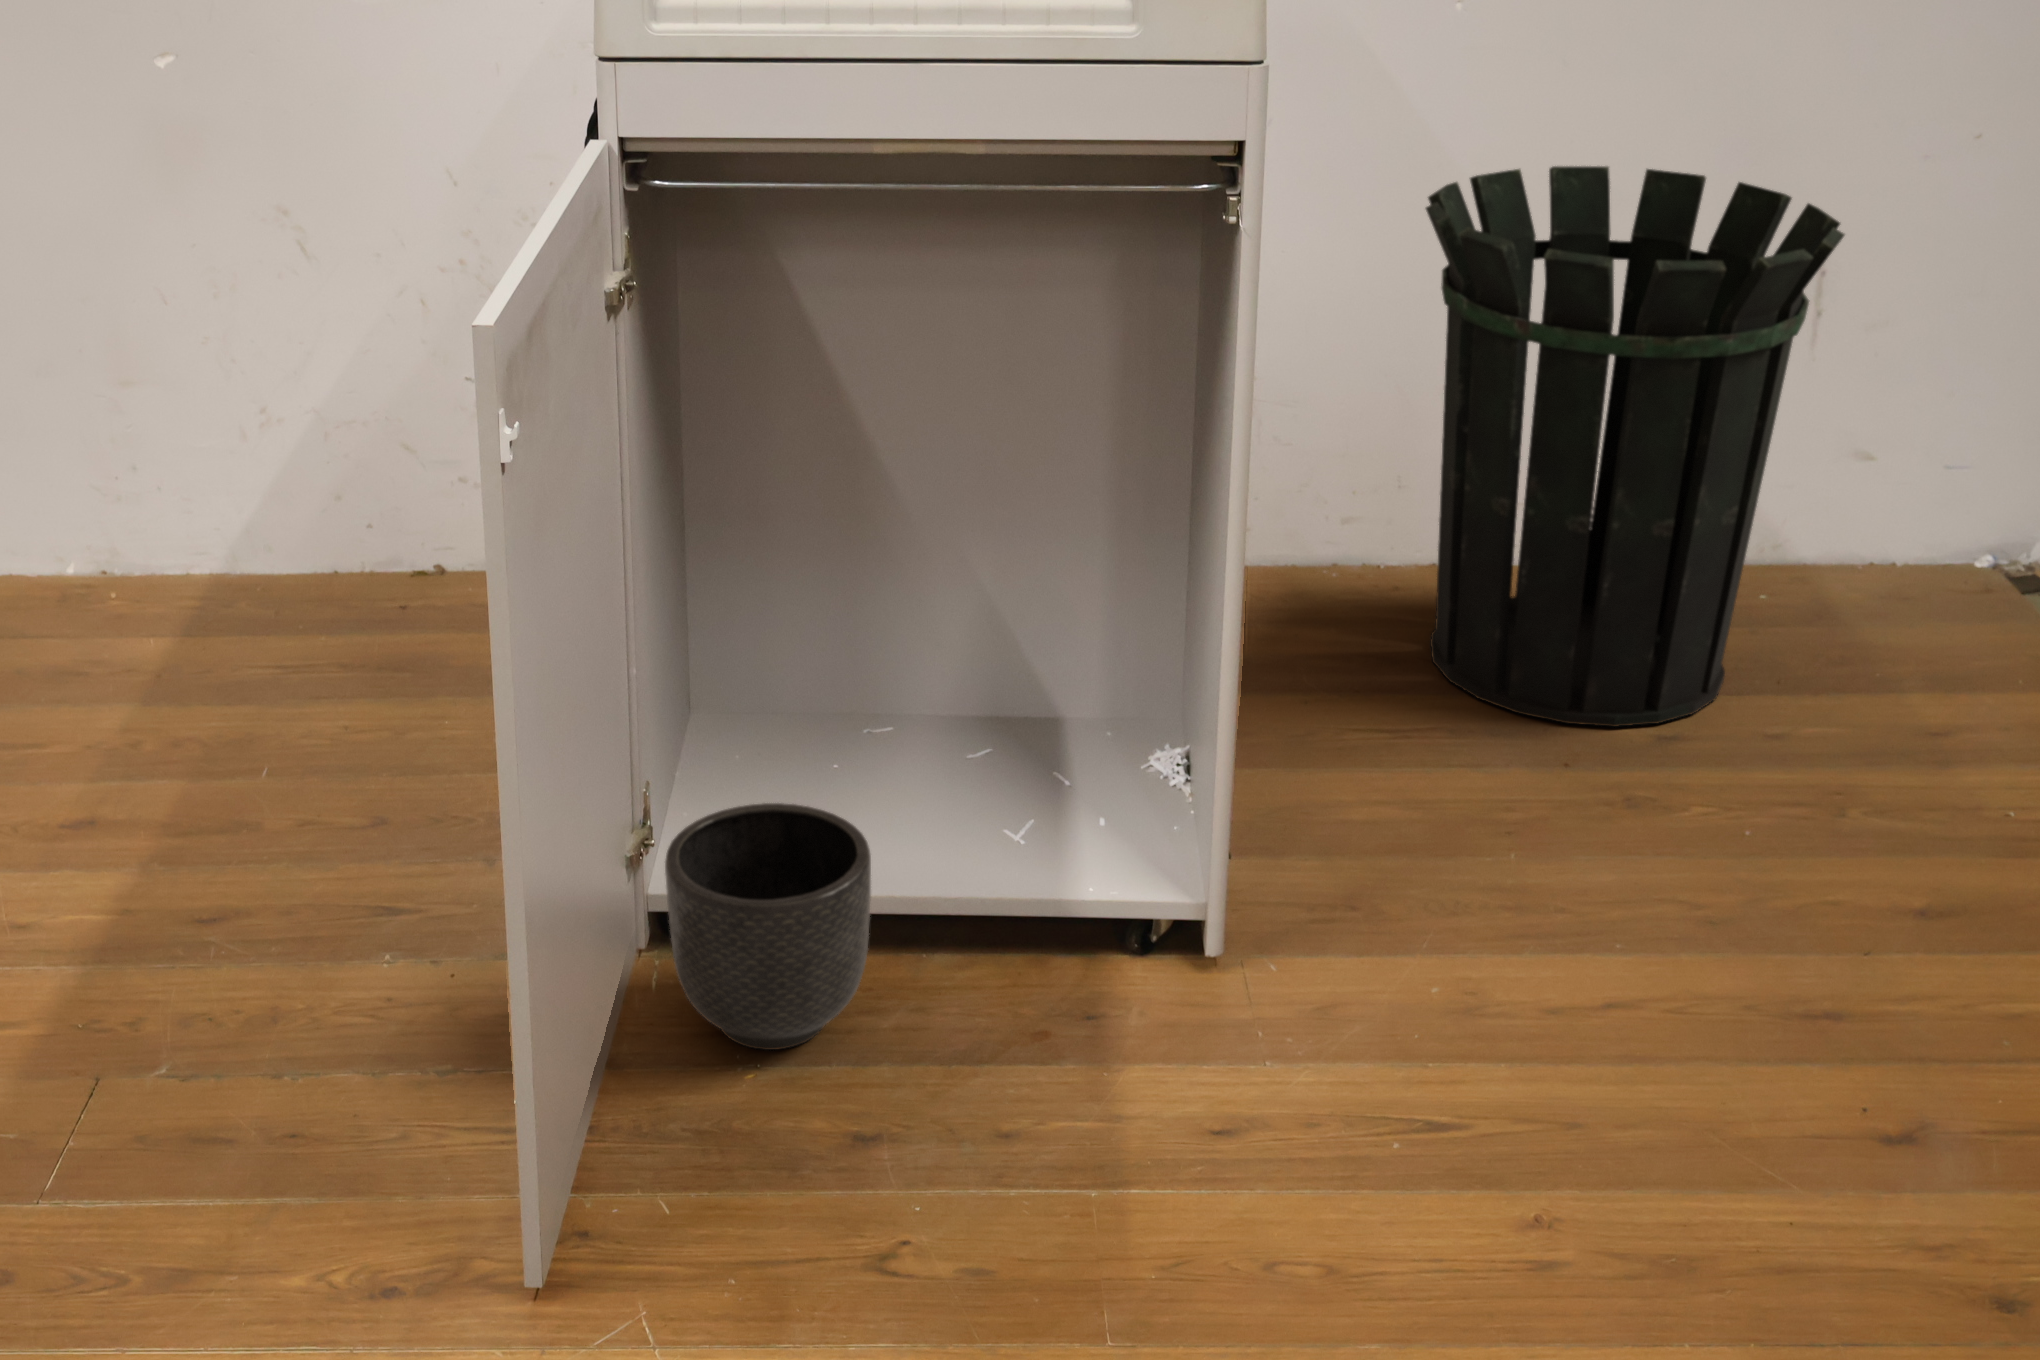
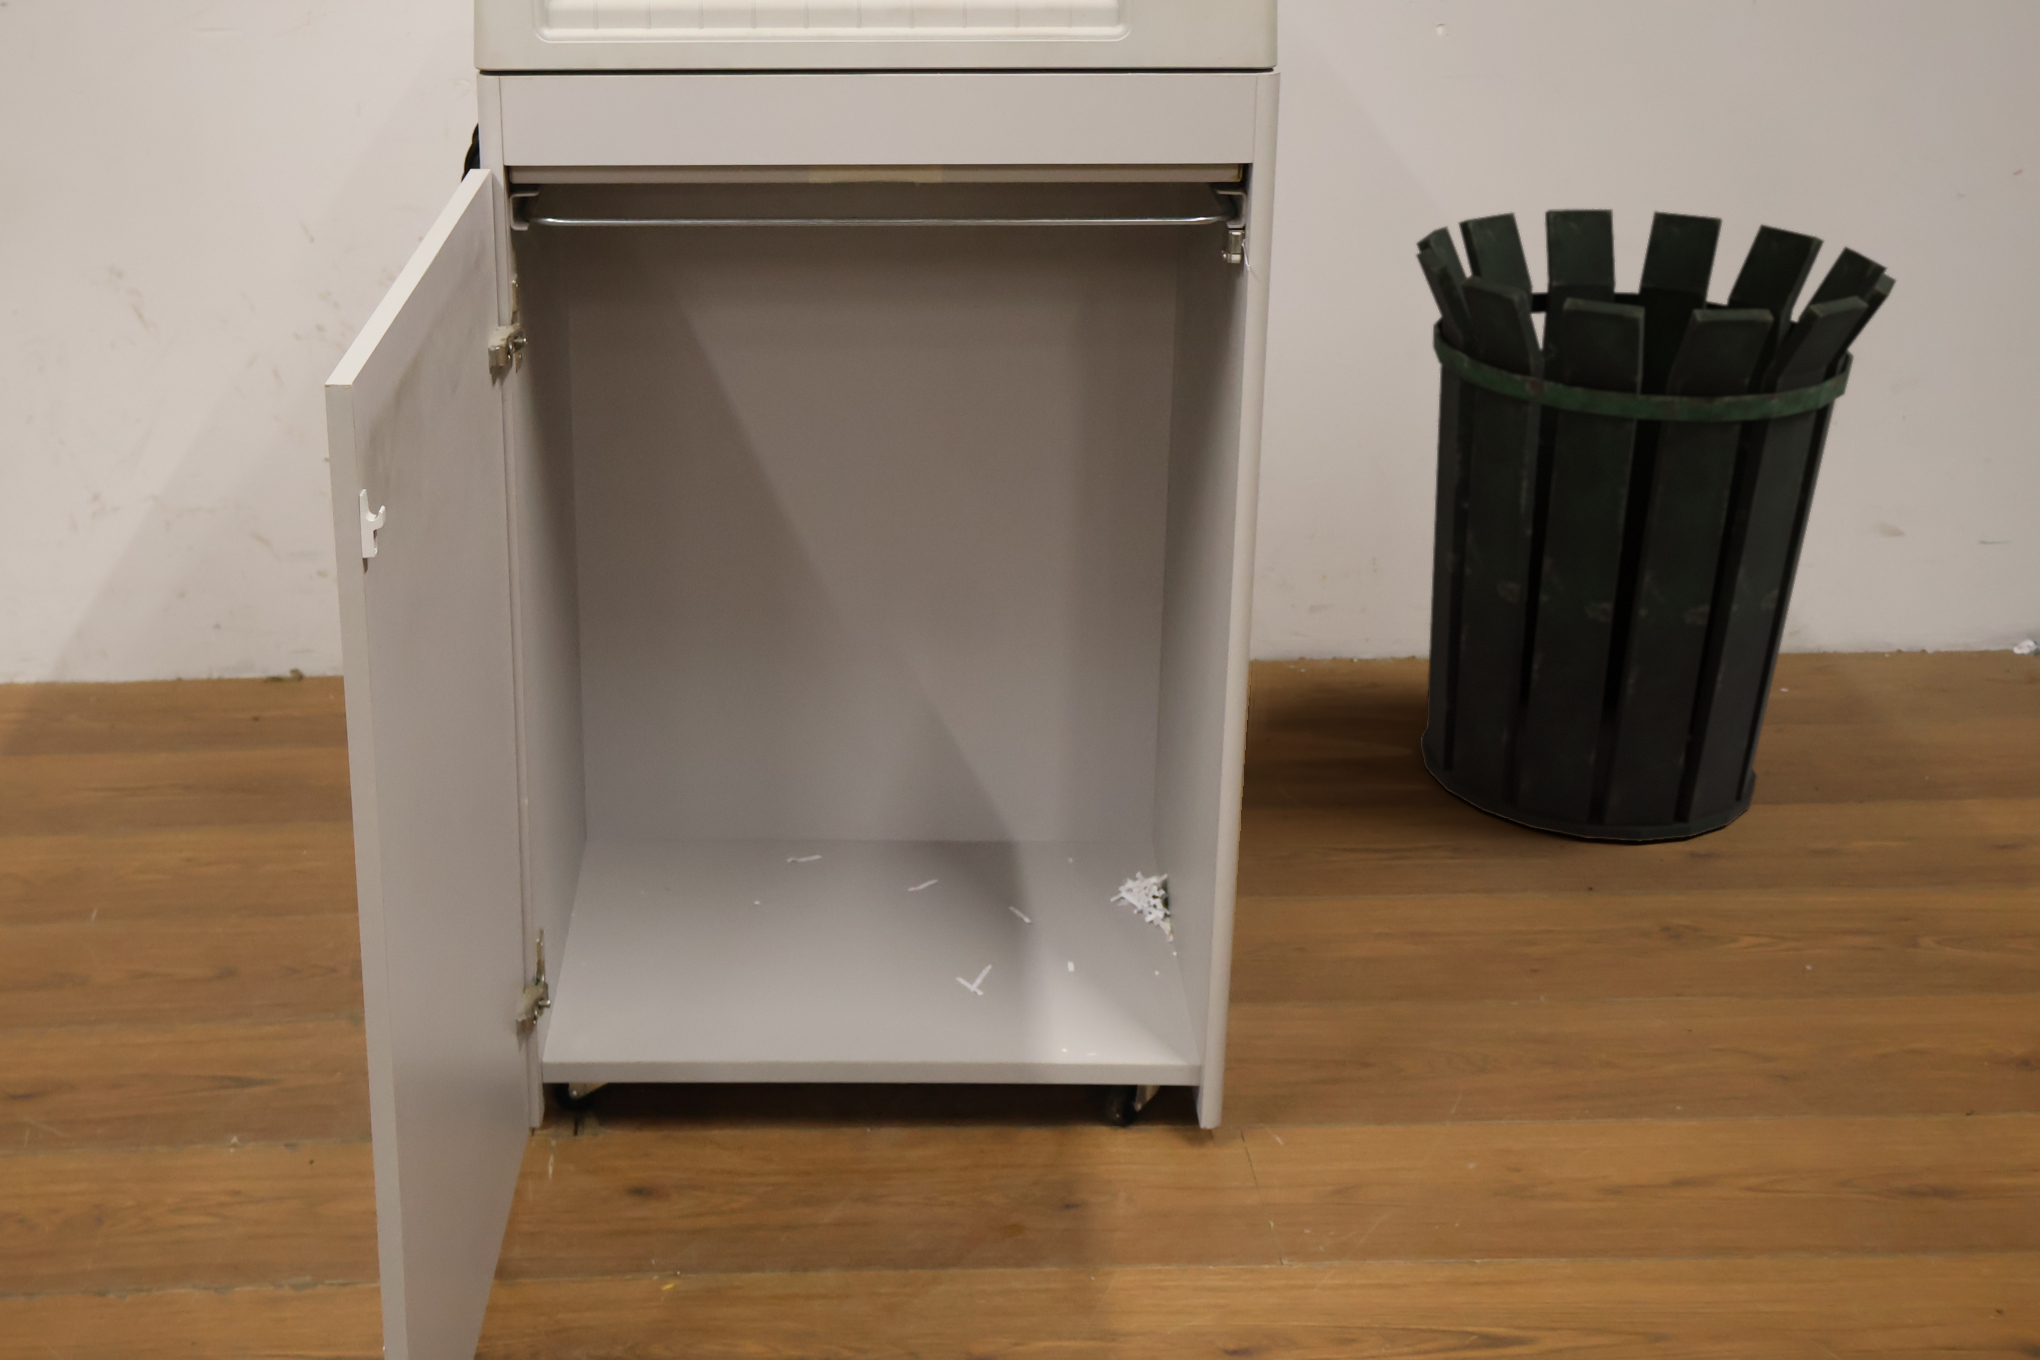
planter: present [665,803,871,1050] -> none [564,956,810,1255]

